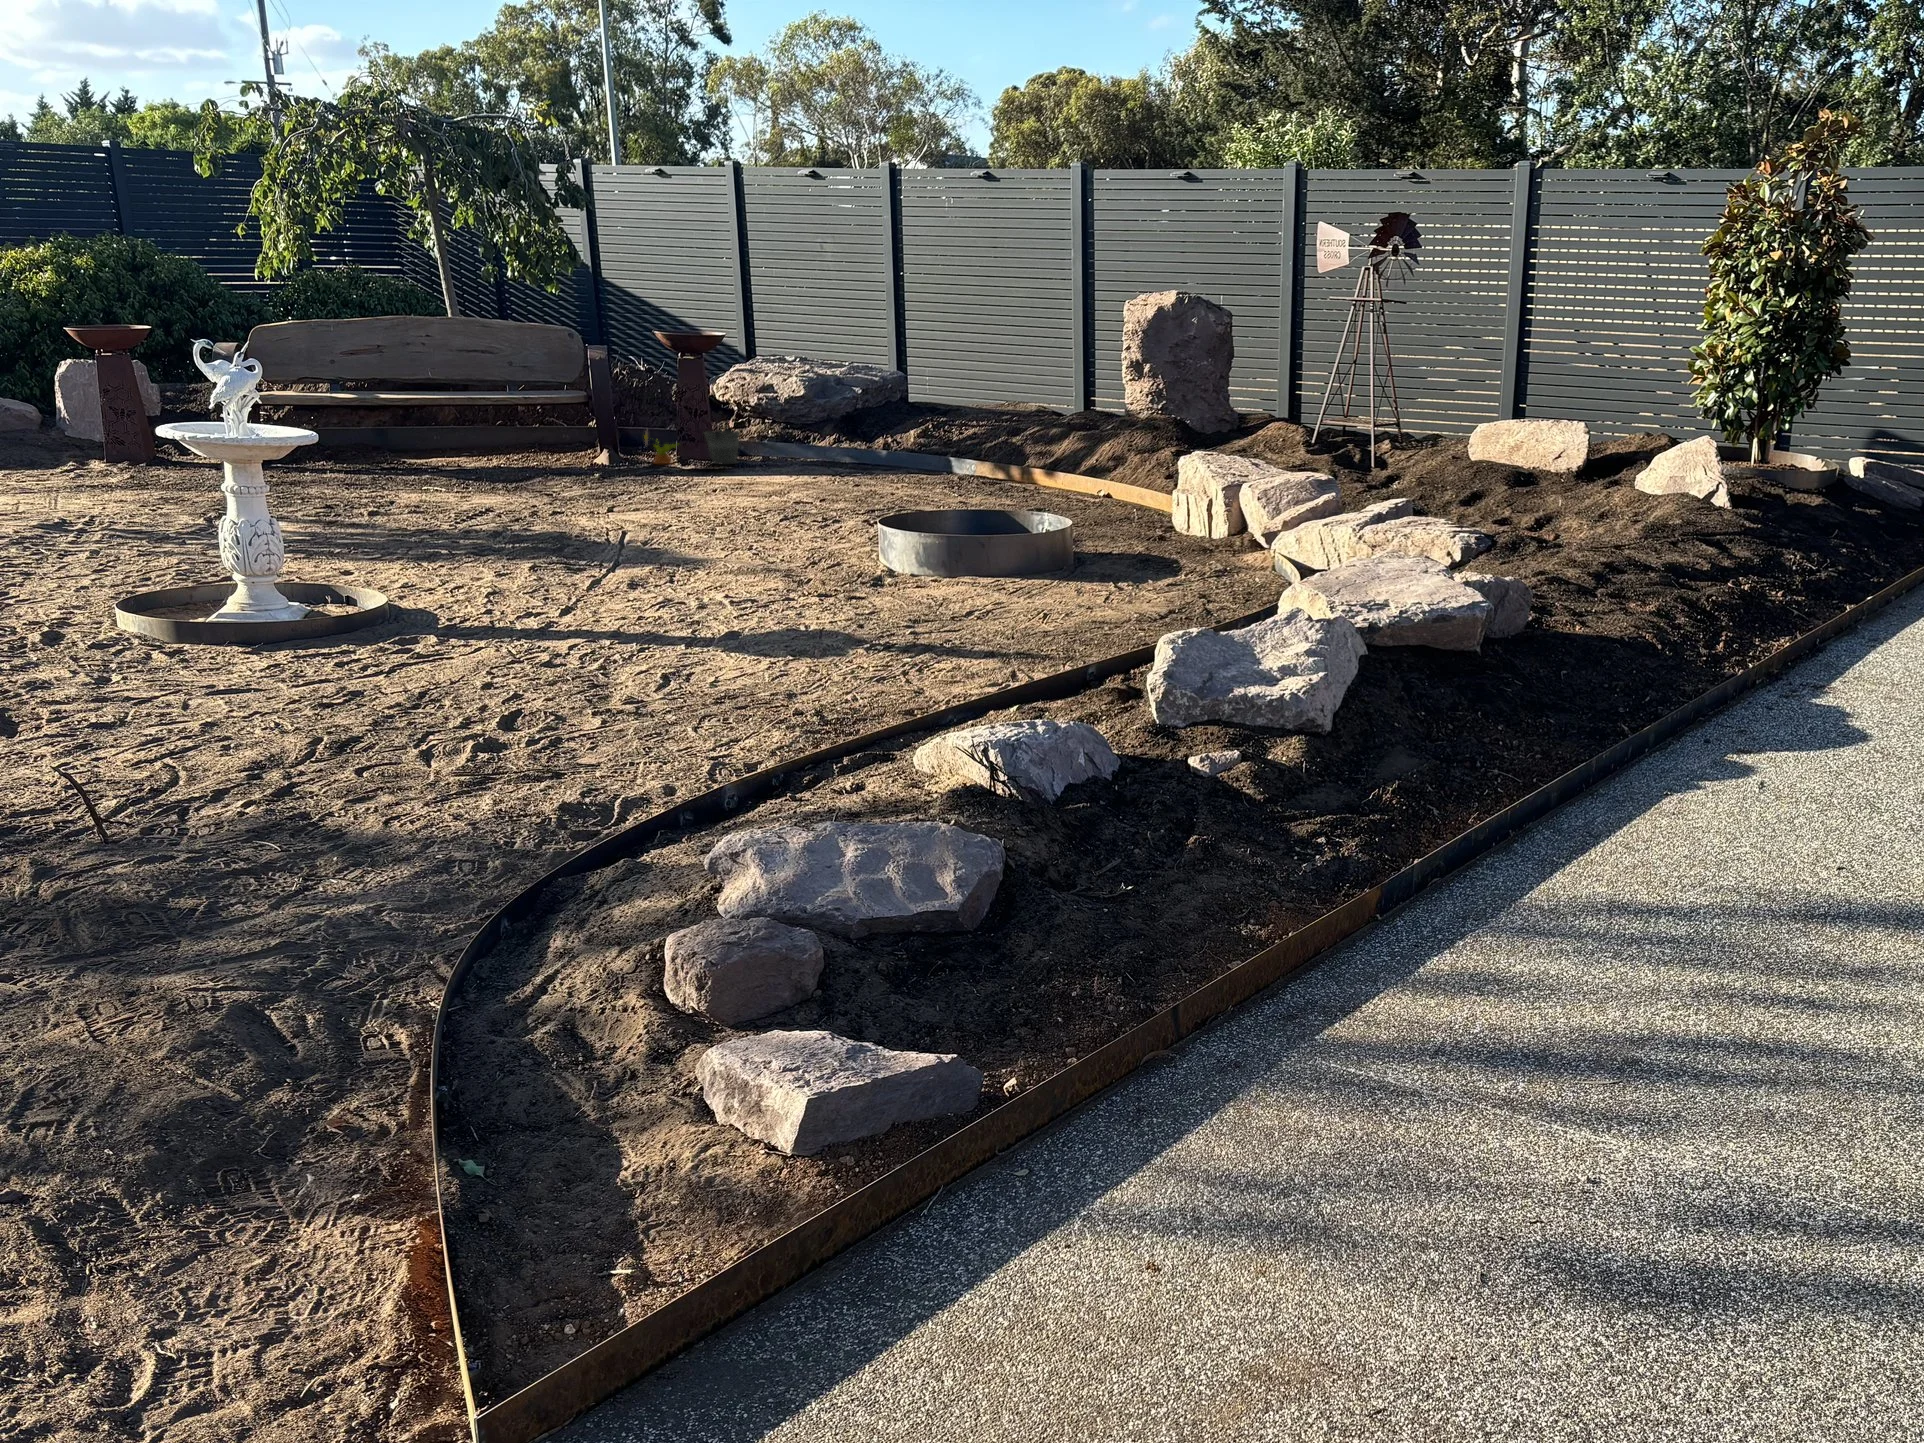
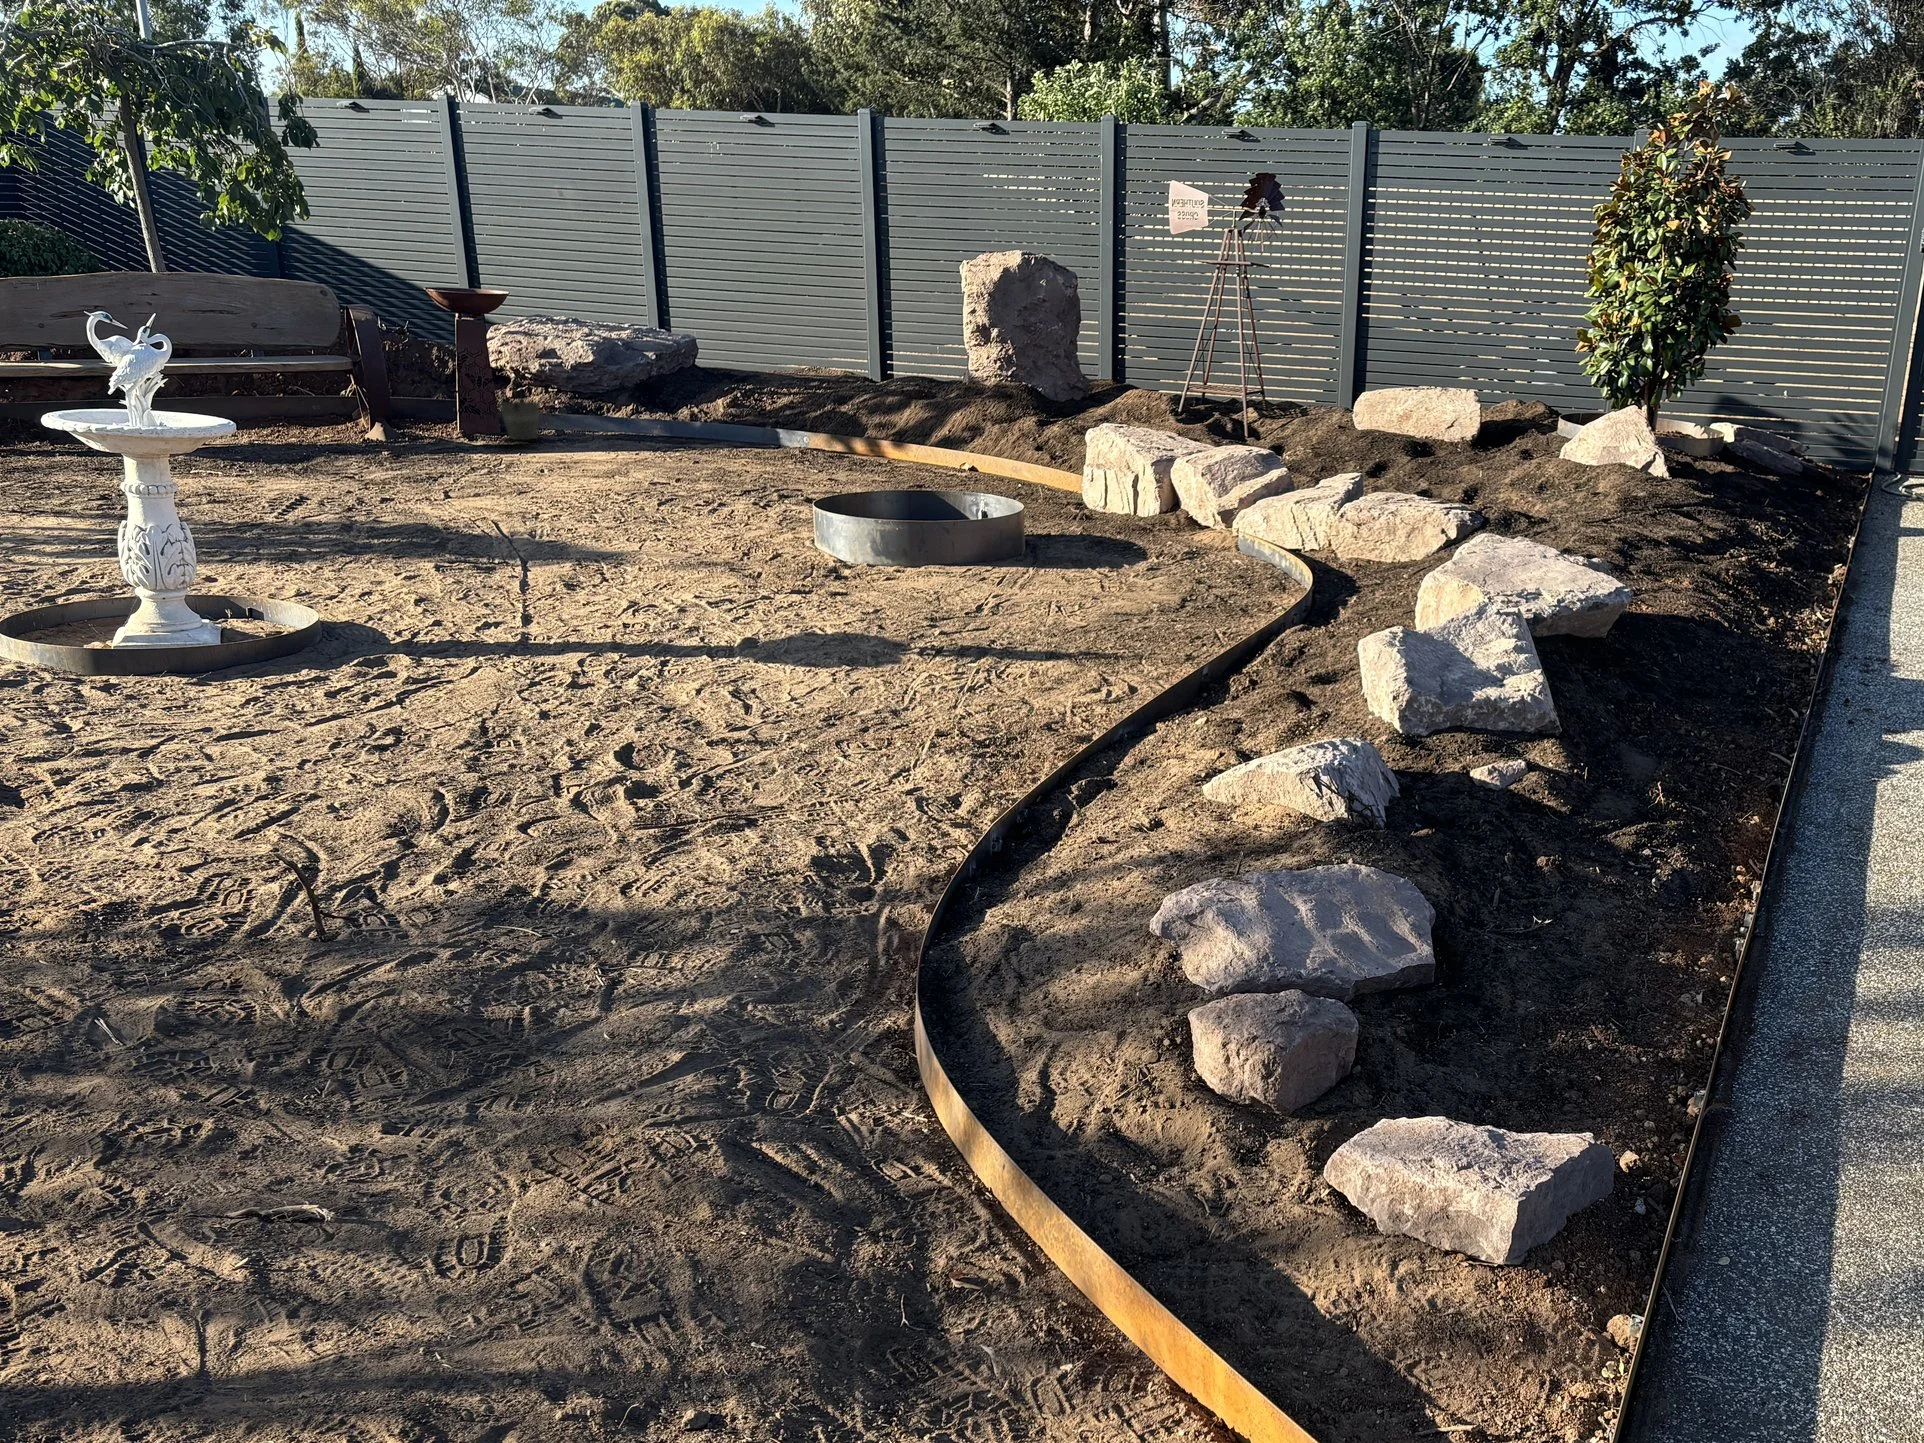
decorative plant: present [644,430,677,464] -> none [429,399,470,440]

